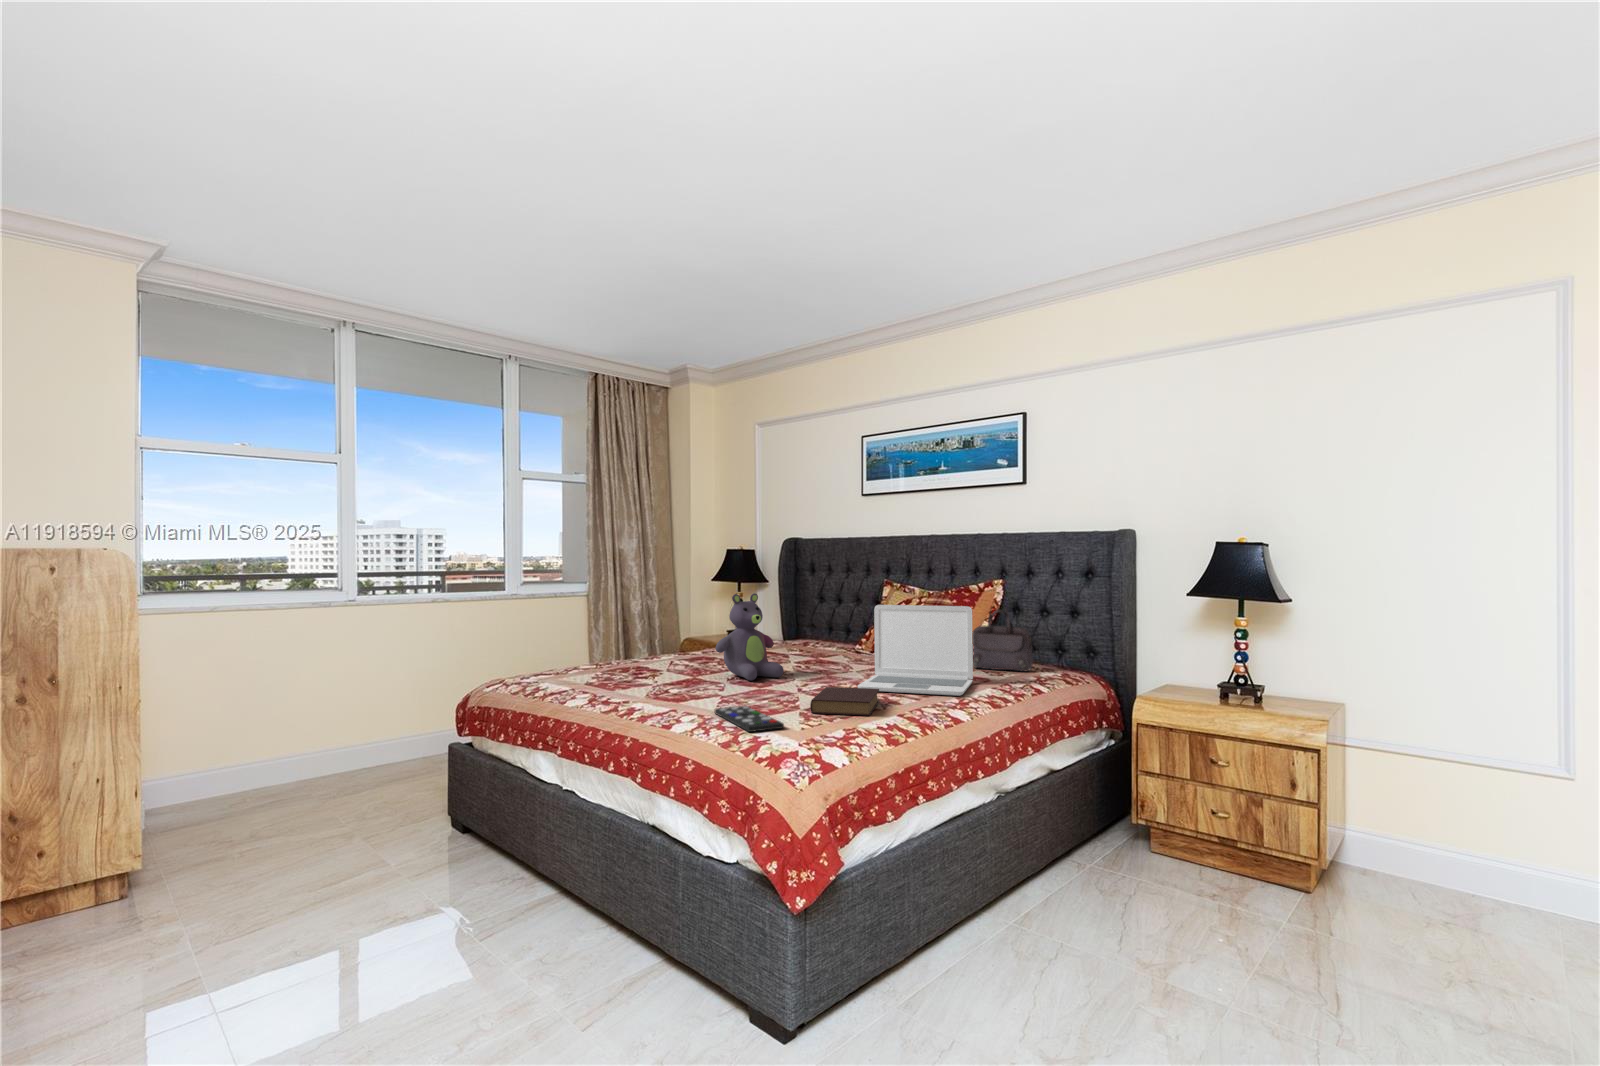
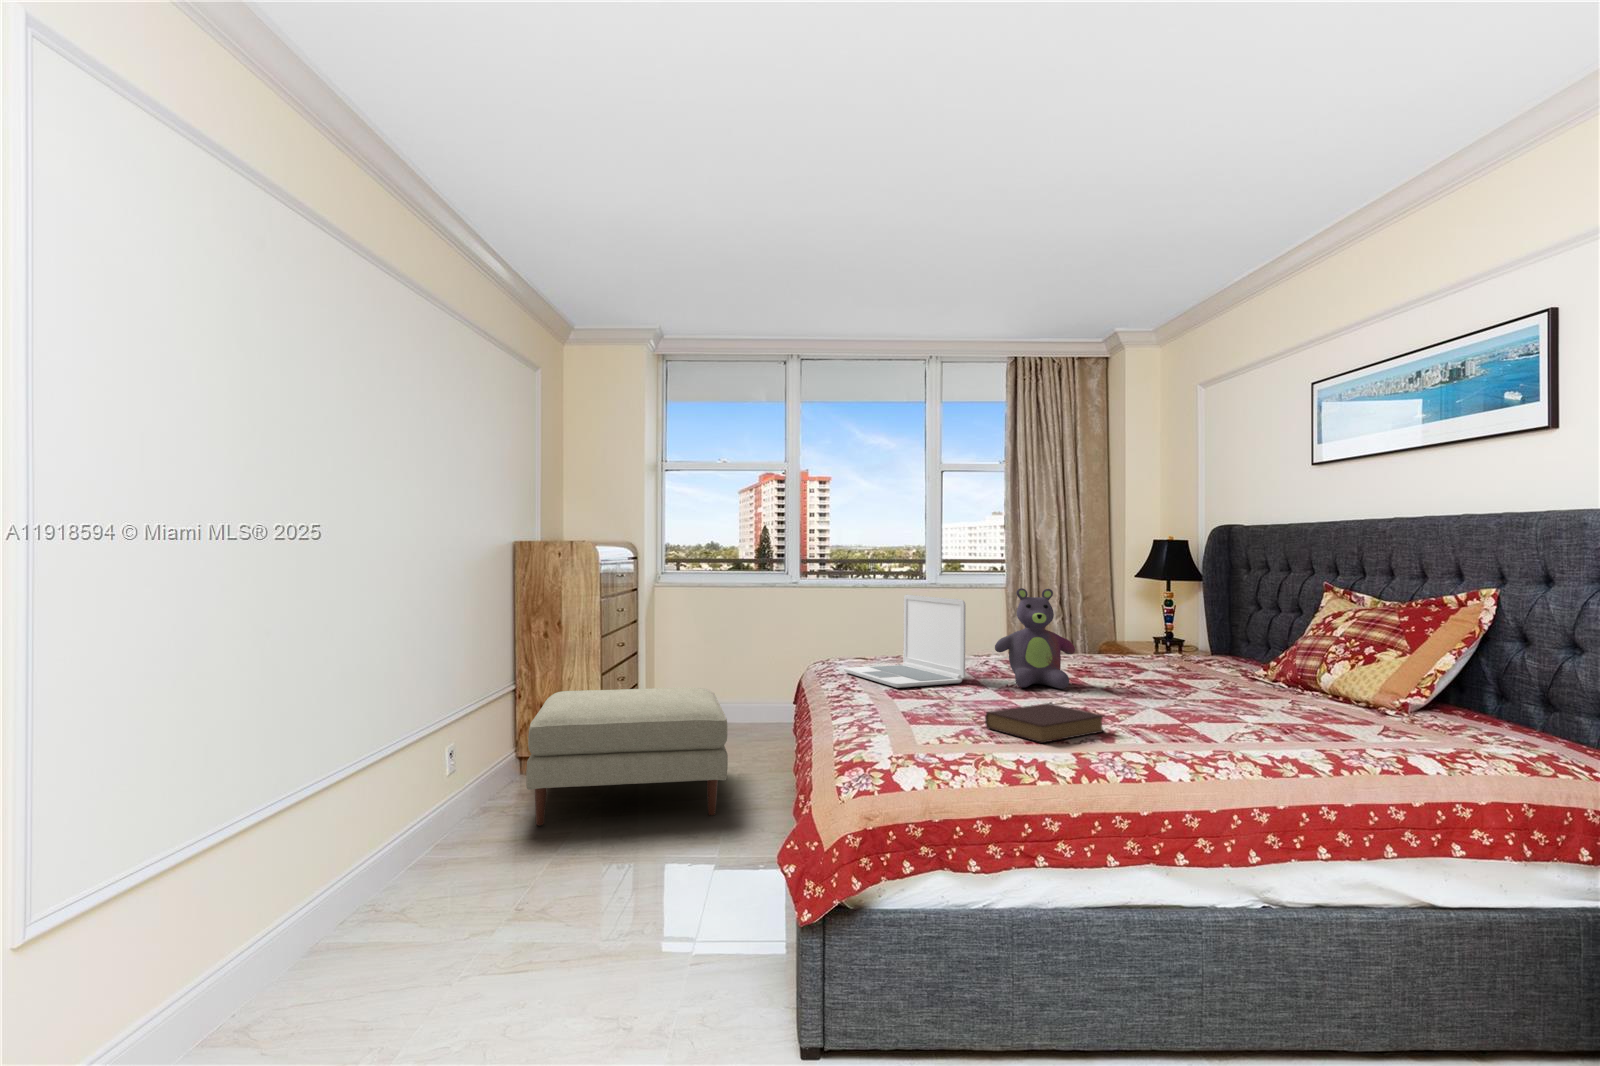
laptop: present [858,605,973,696] -> present [844,595,966,688]
handbag: present [972,610,1033,671] -> none [1381,620,1499,738]
remote control: present [715,706,784,732] -> none [872,705,933,735]
ottoman: none [46,742,416,987] -> present [526,688,728,825]

